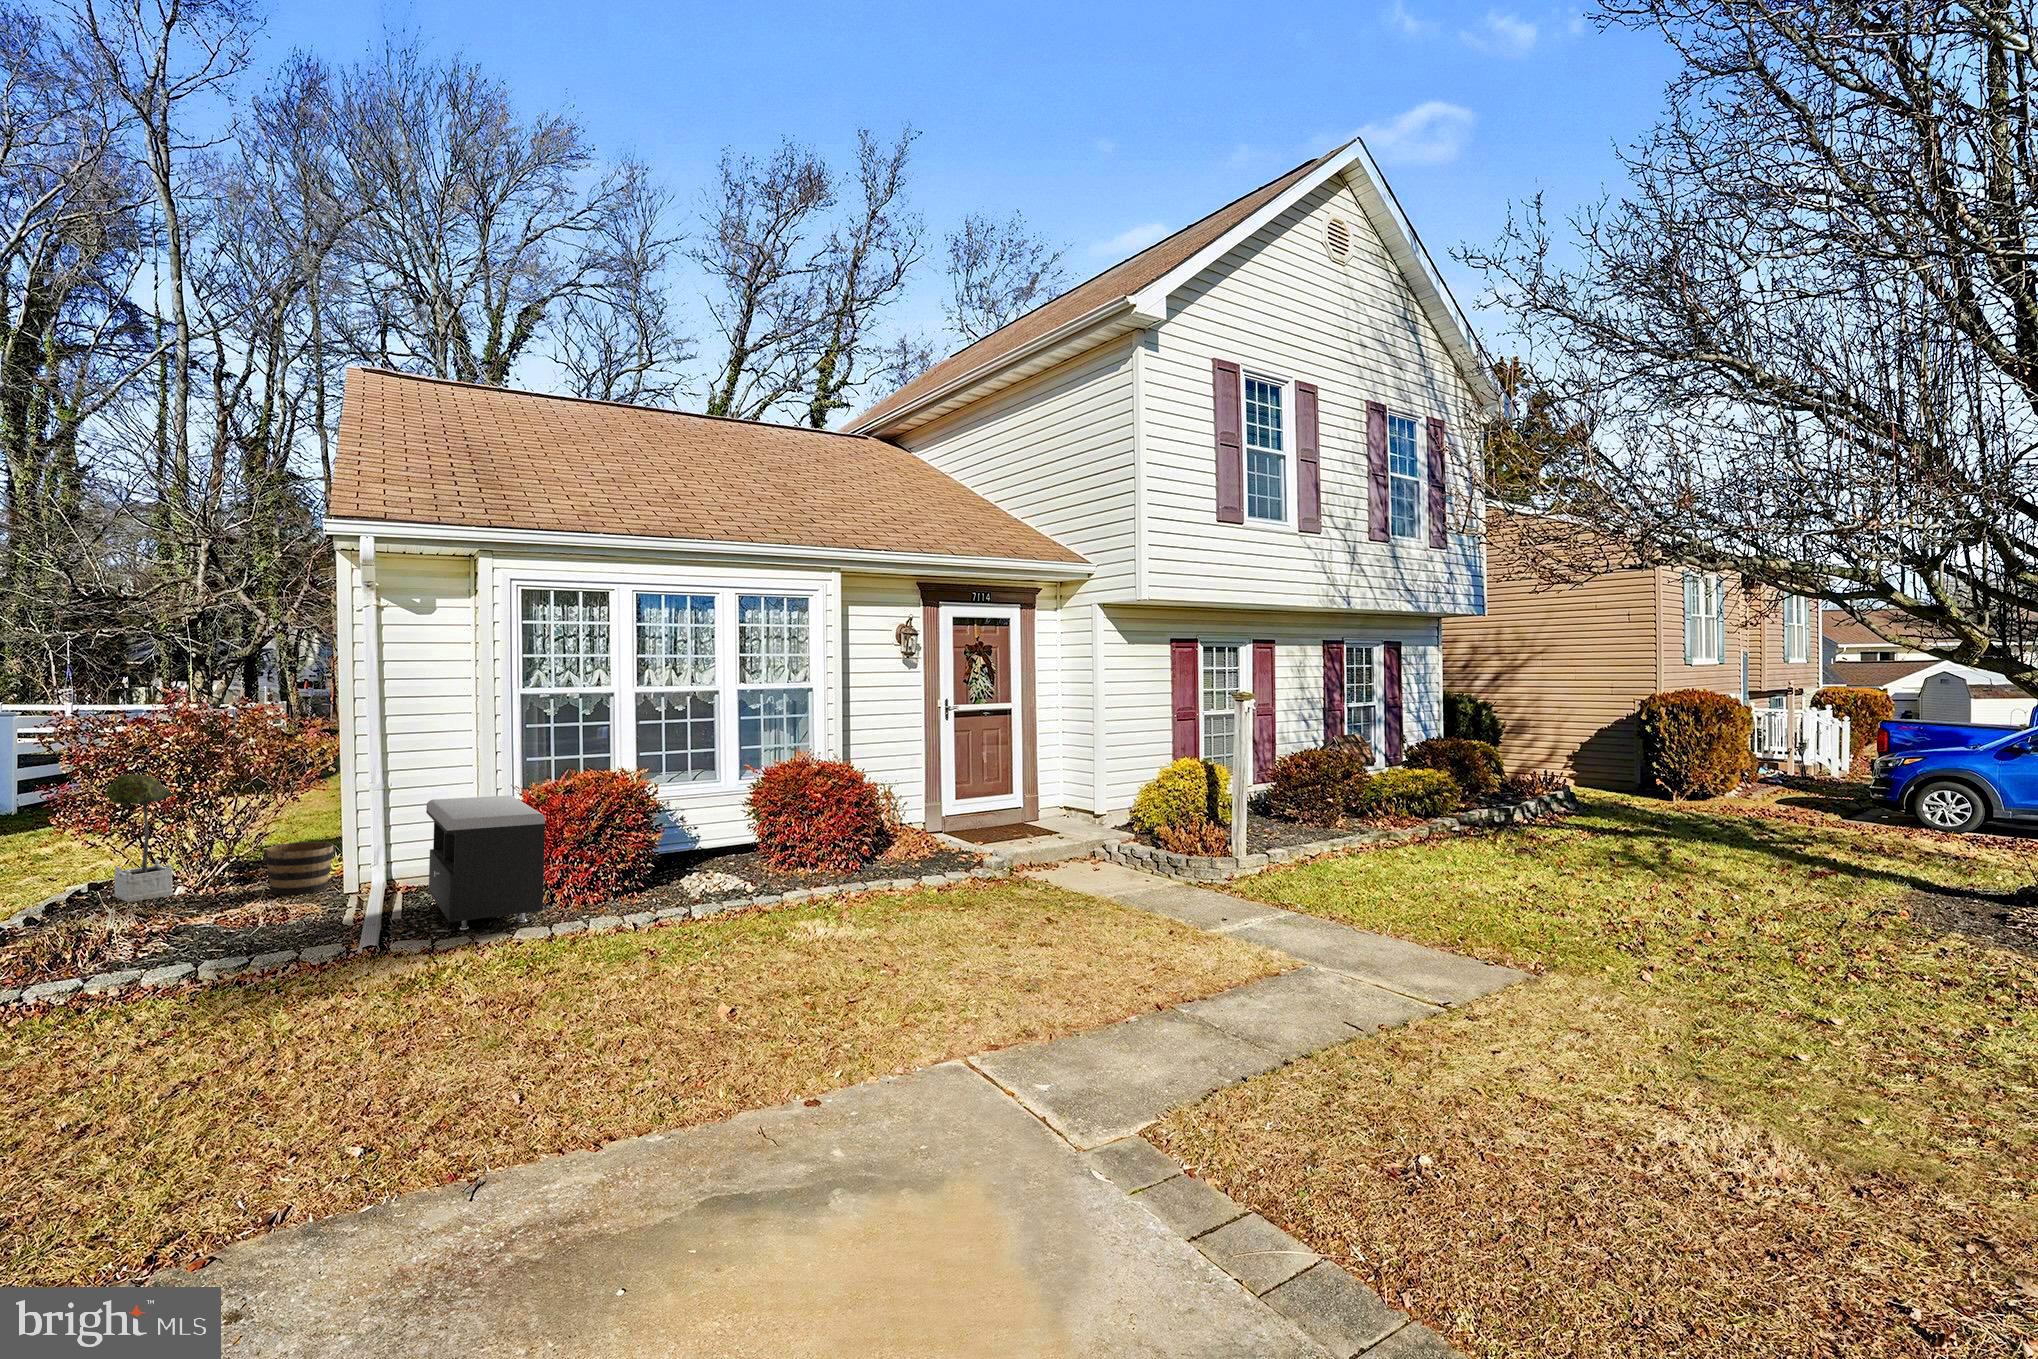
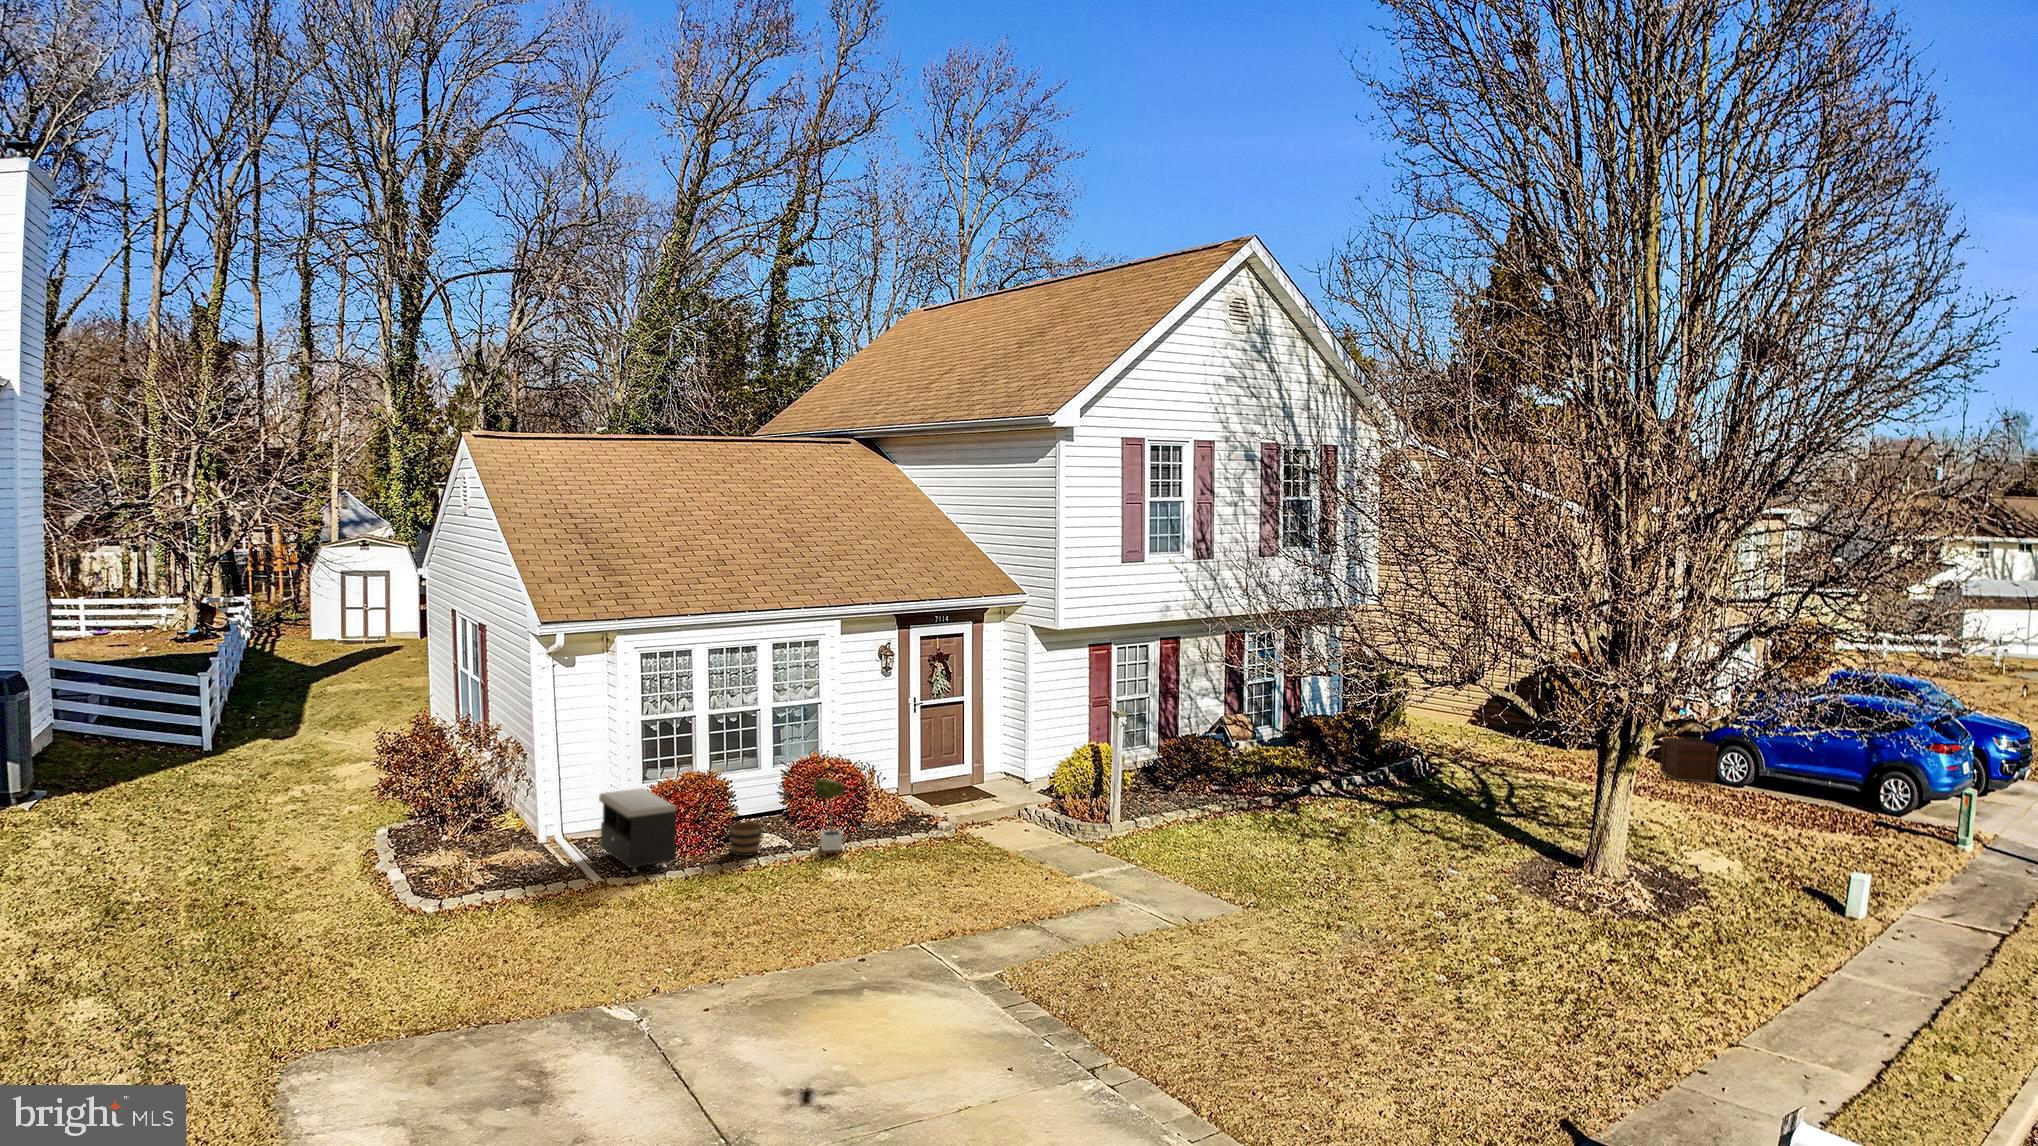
potted tree: present [105,773,177,902] -> present [814,779,845,851]
wooden crate: none [1834,774,1921,826] -> present [1660,737,1717,783]
bucket: present [263,842,336,895] -> present [729,822,763,856]

